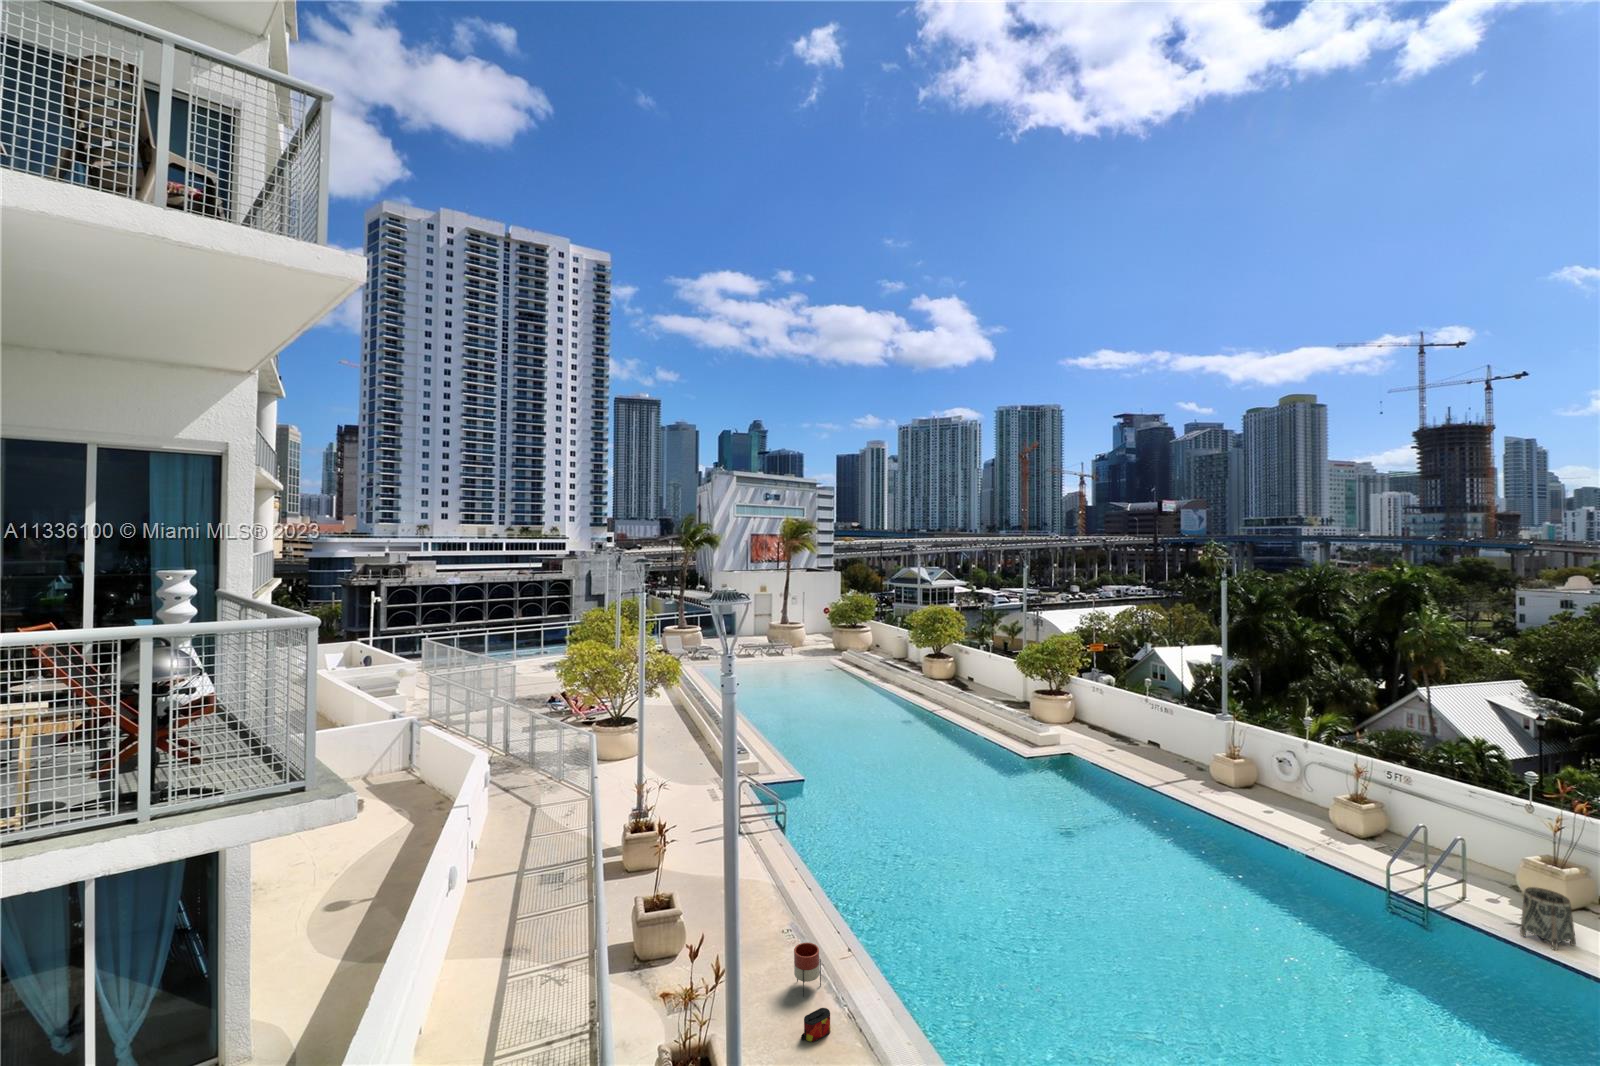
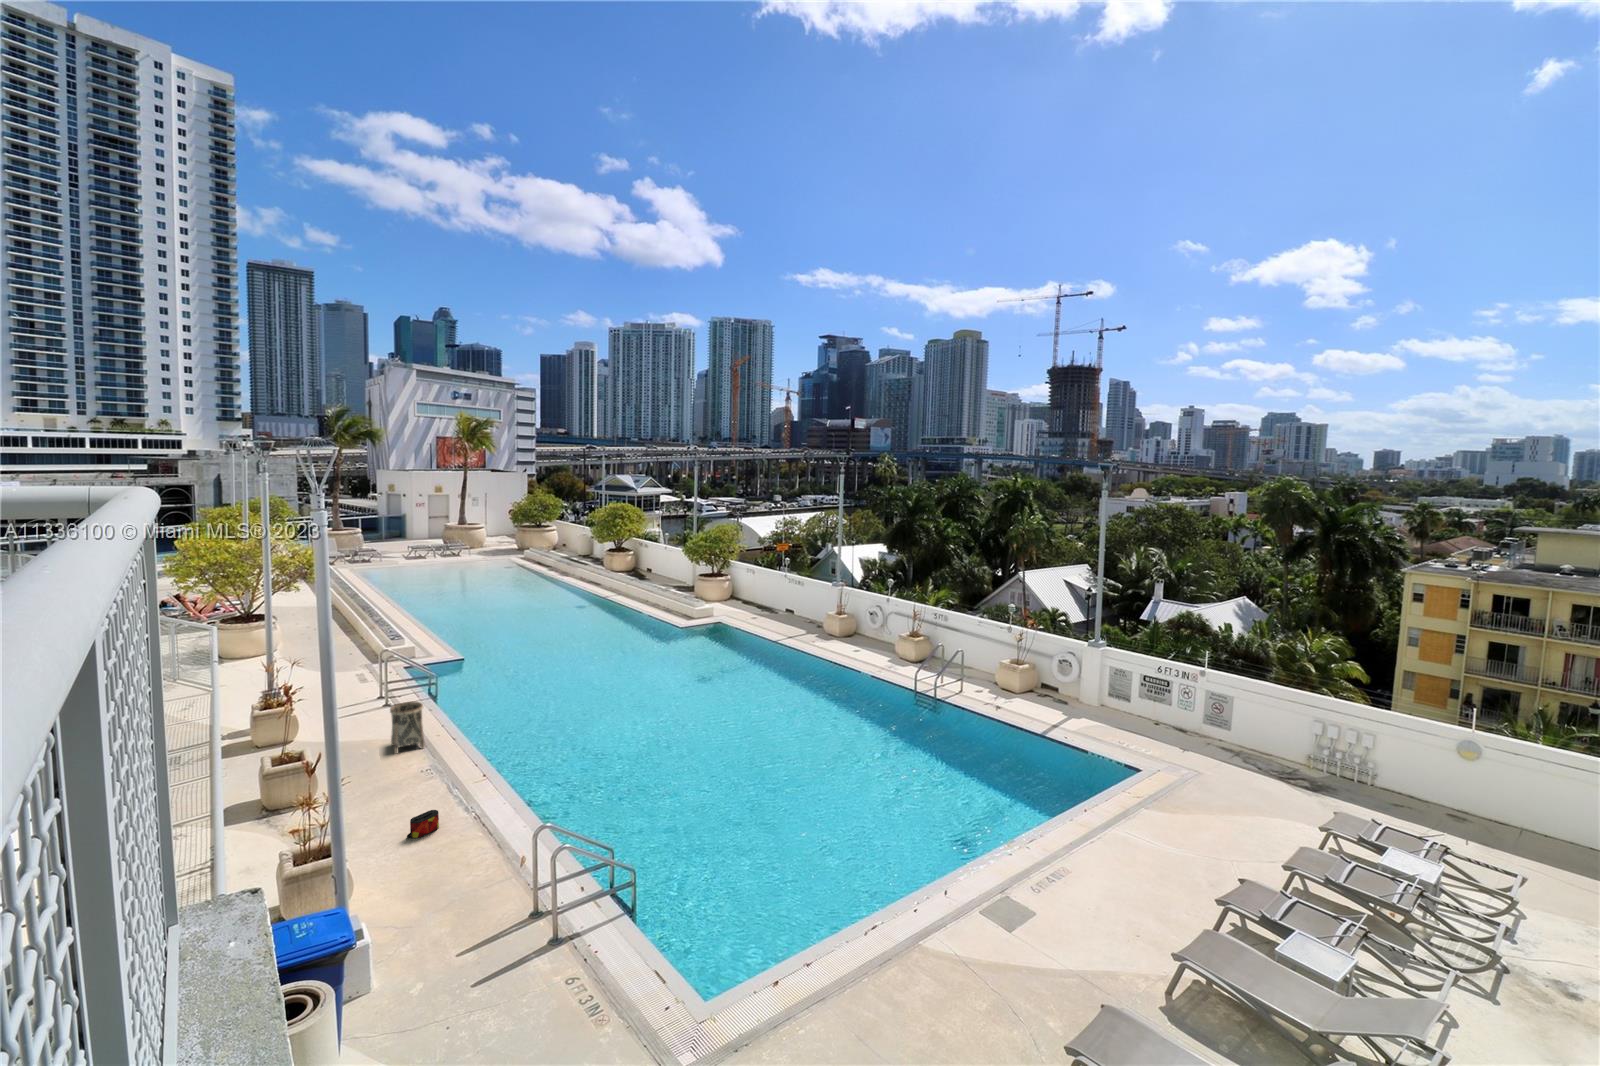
basket: present [1520,887,1576,951] -> present [390,702,425,754]
planter: present [794,943,821,997] -> none [408,764,437,810]

